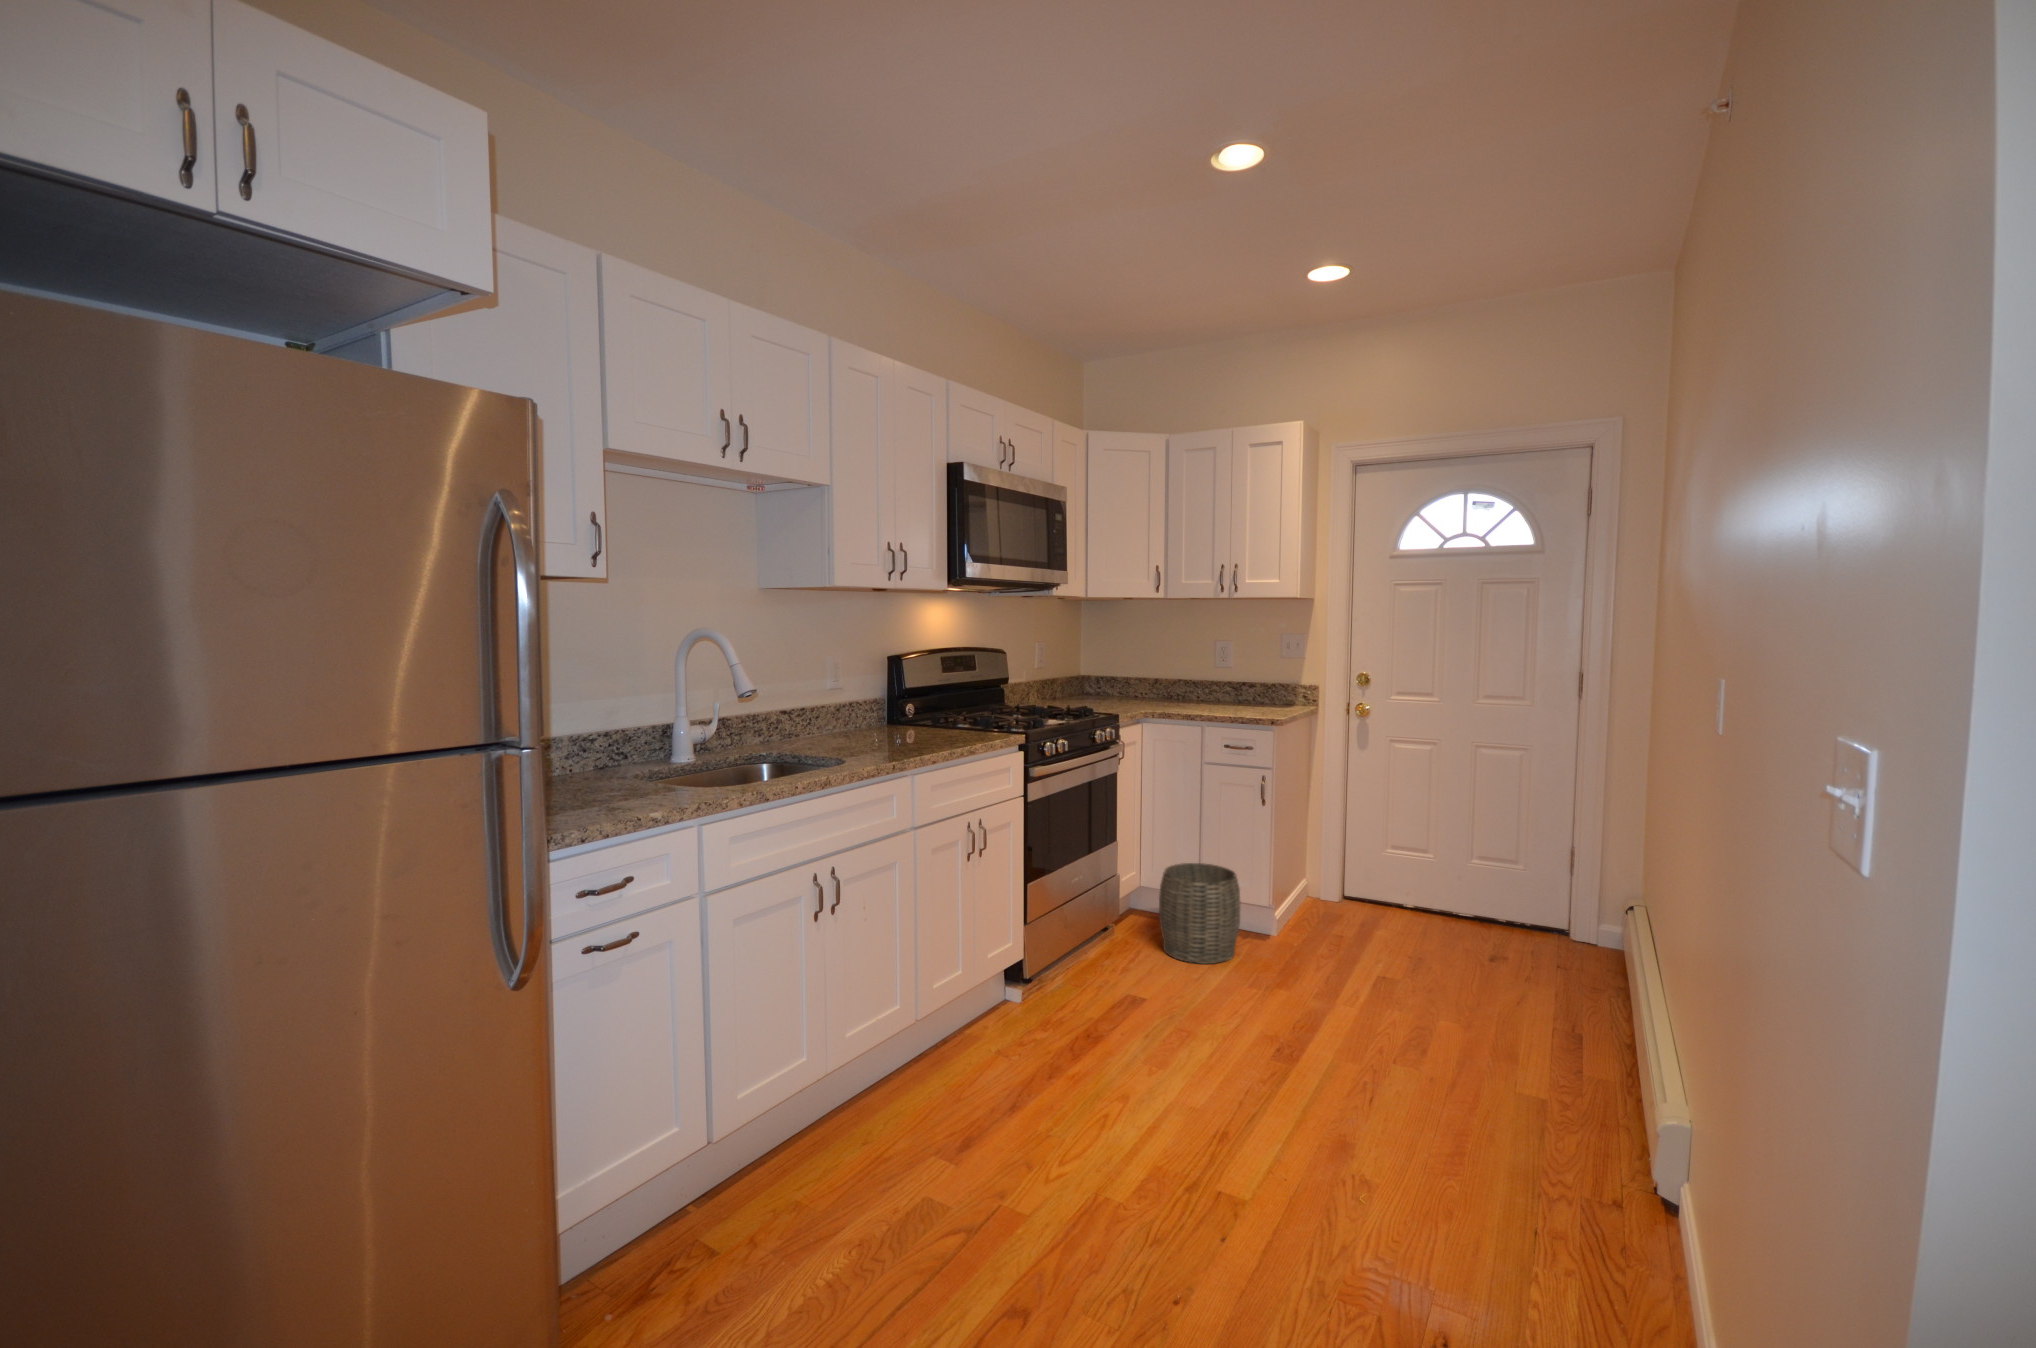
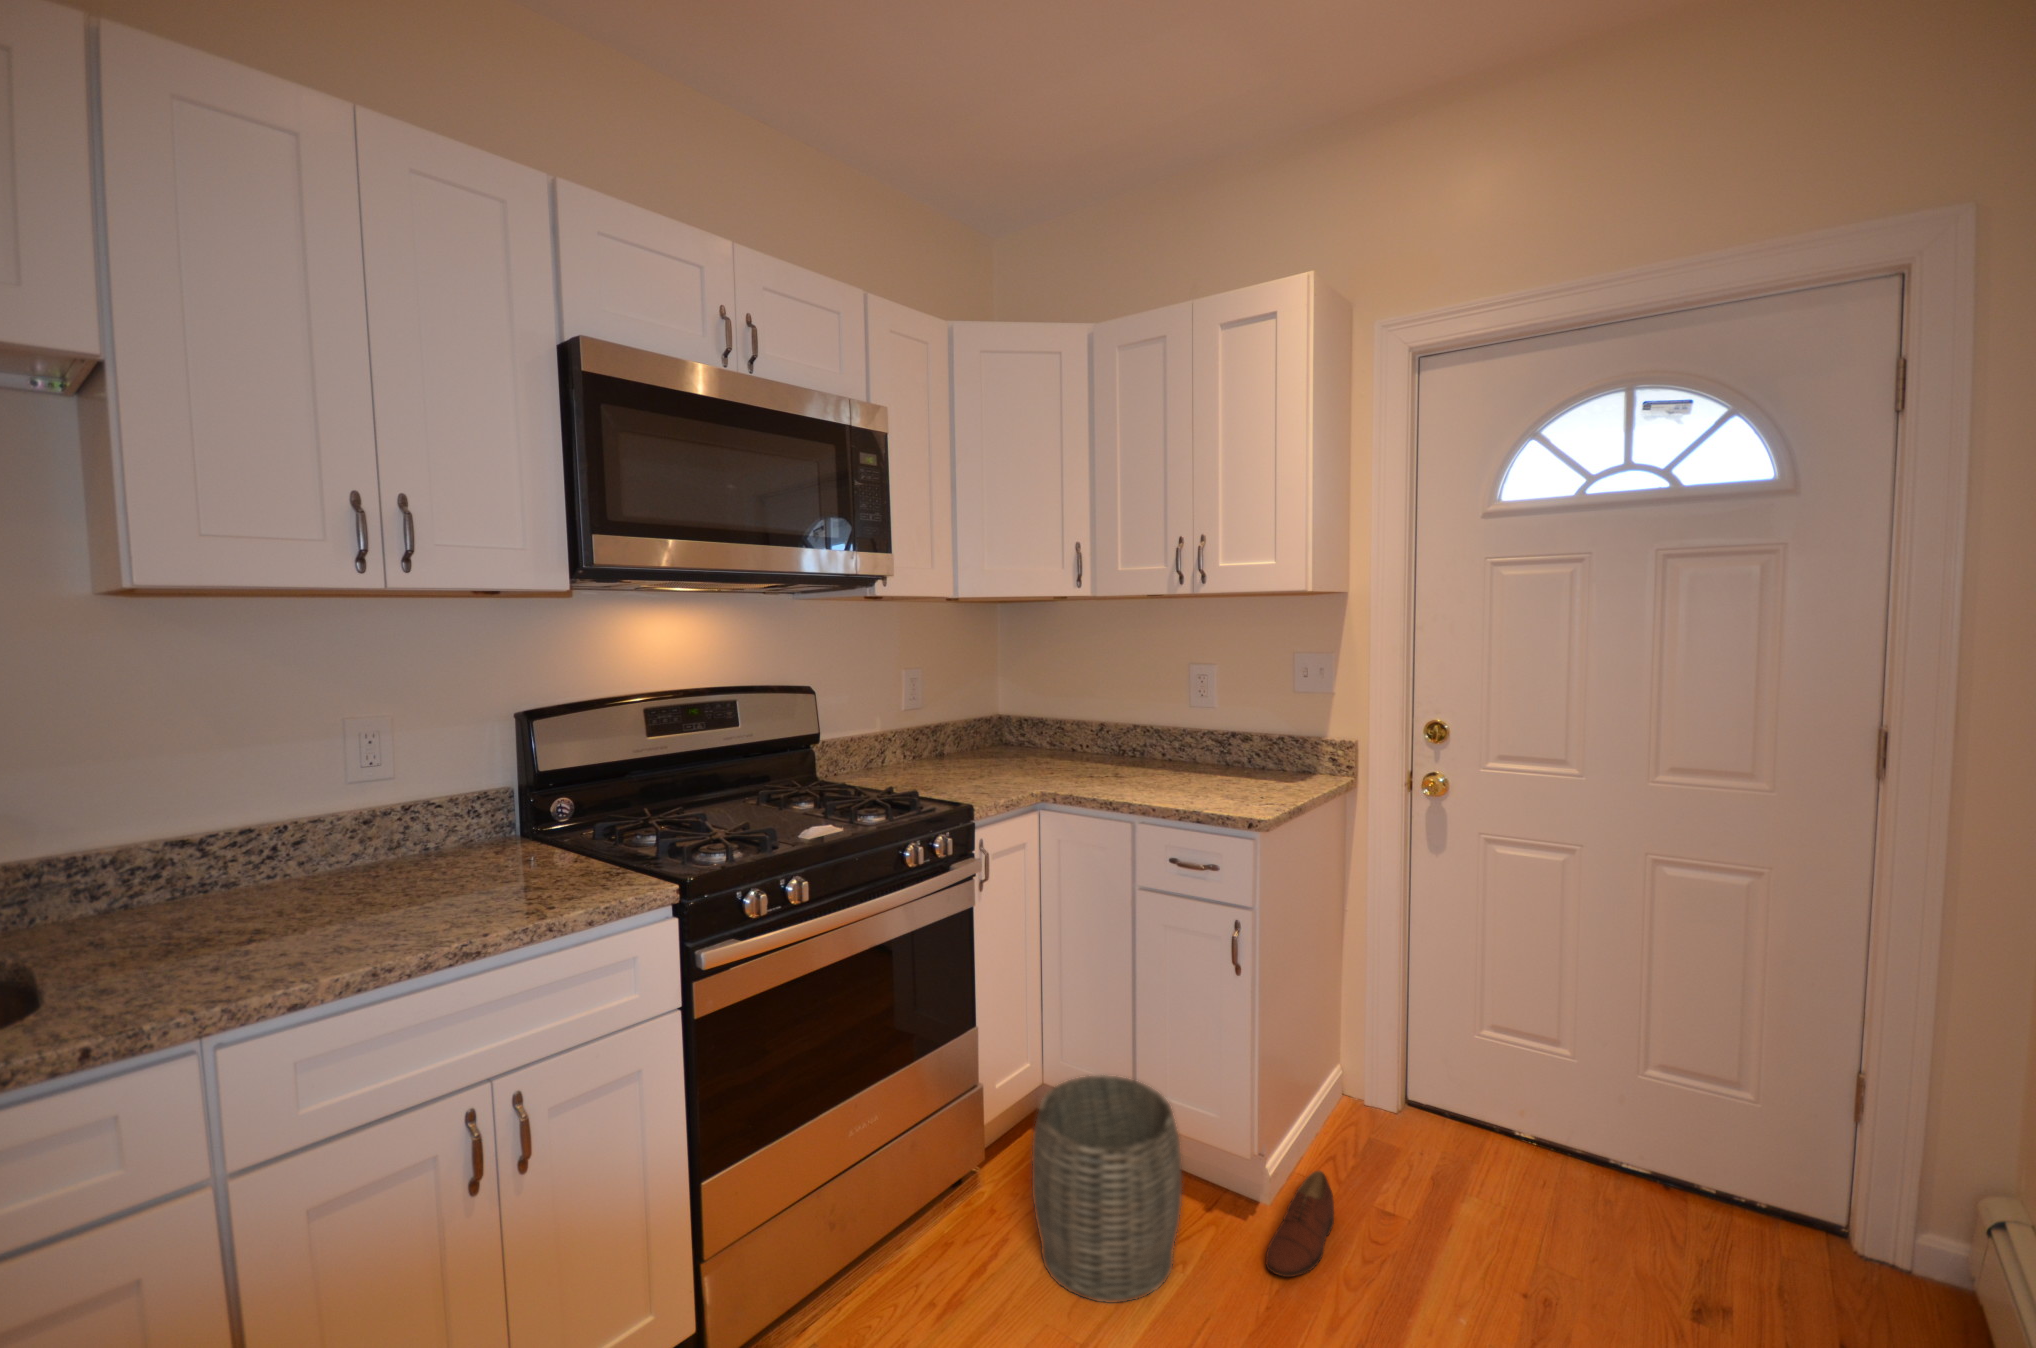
shoe: none [1283,912,1313,952] -> present [1266,1171,1334,1277]

